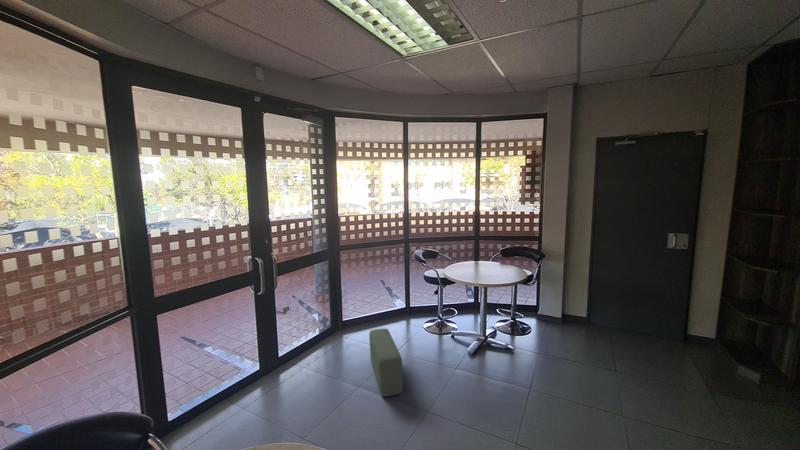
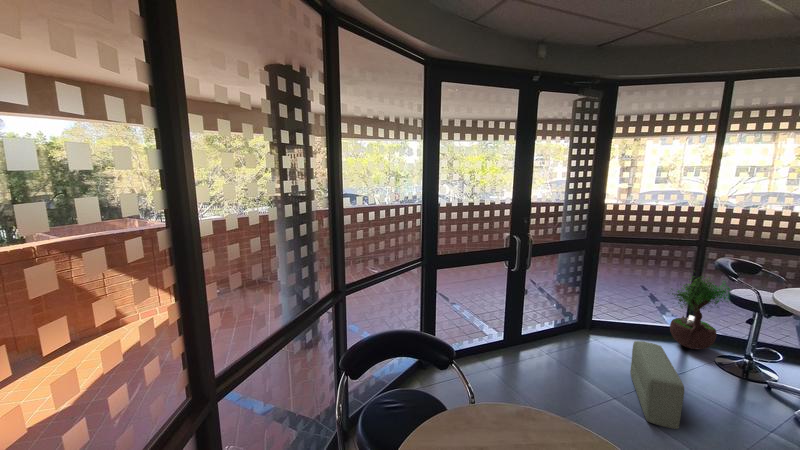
potted tree: none [390,262,427,323] -> present [668,276,730,349]

